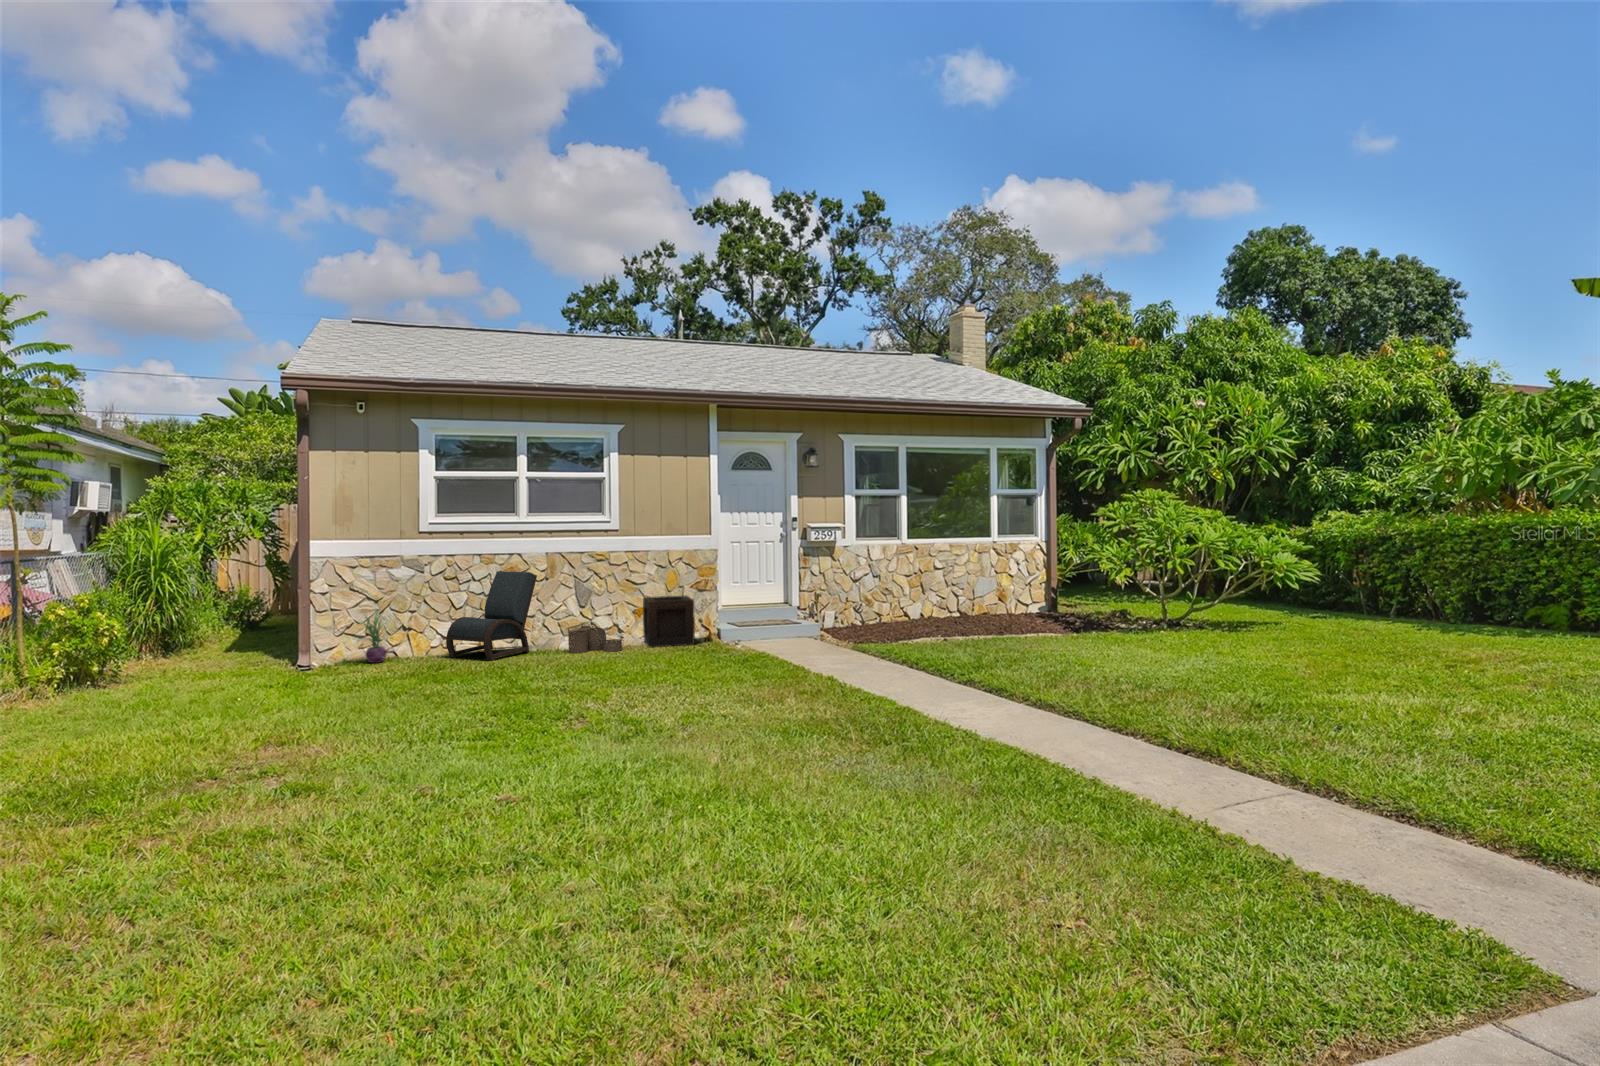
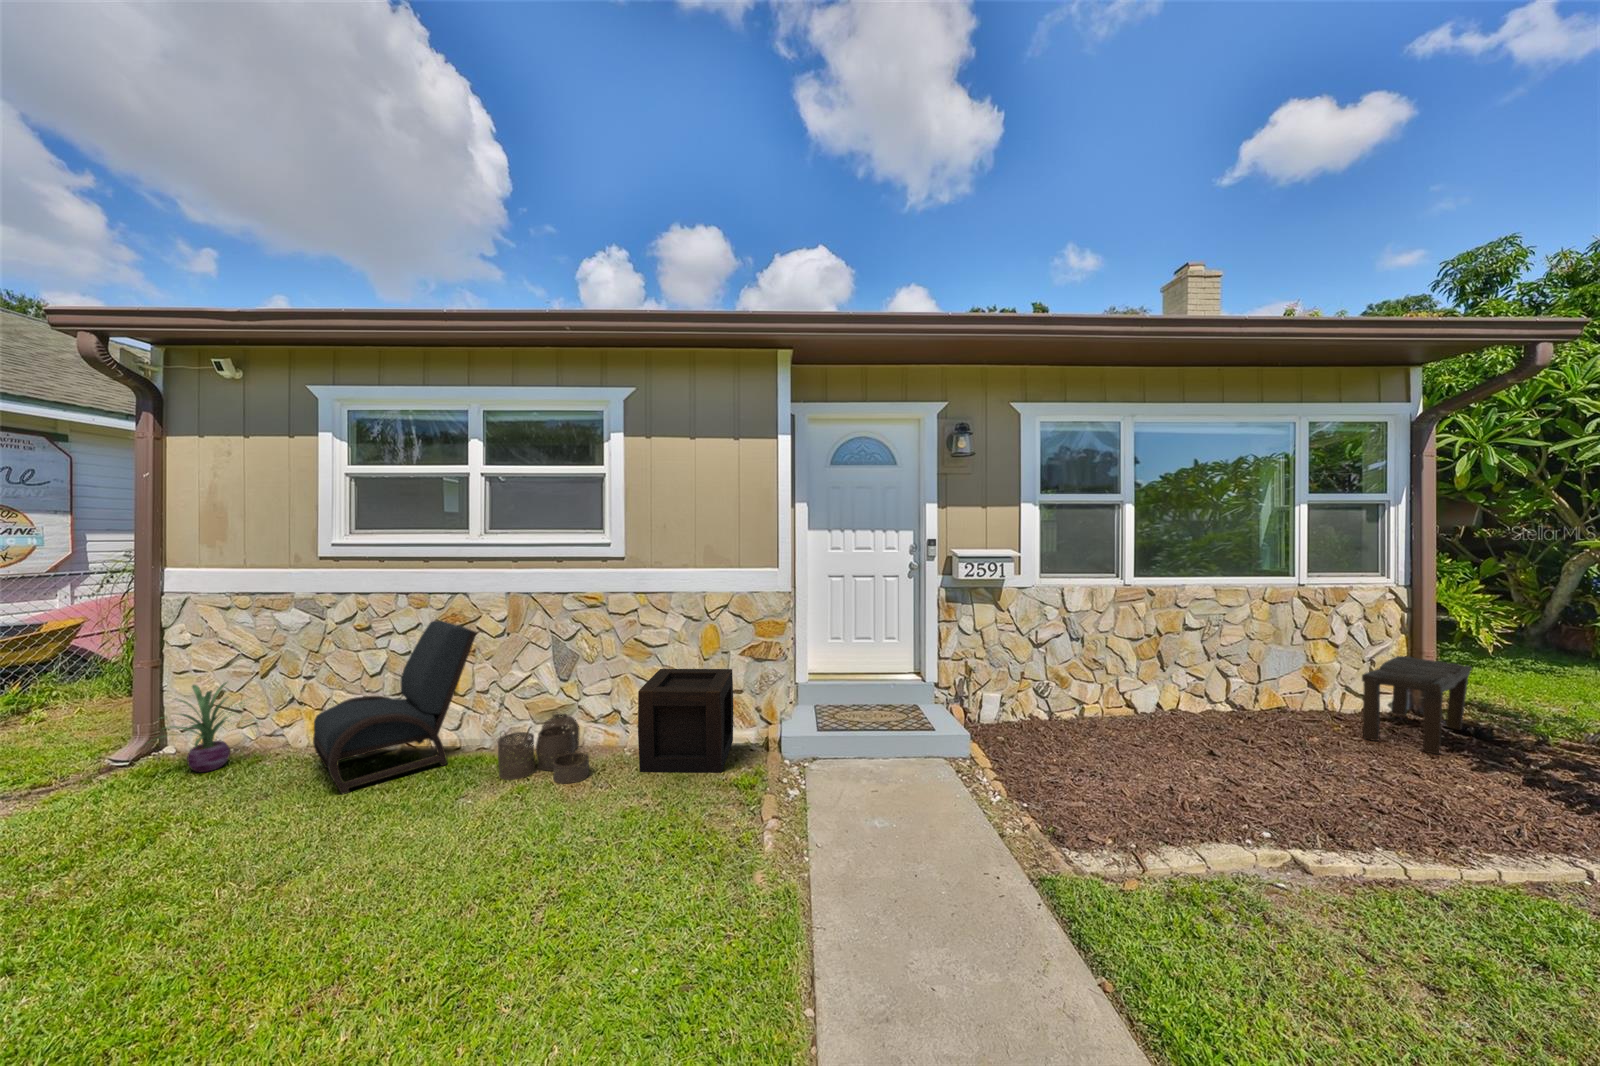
bench: none [1015,581,1068,622] -> present [1362,656,1472,755]

